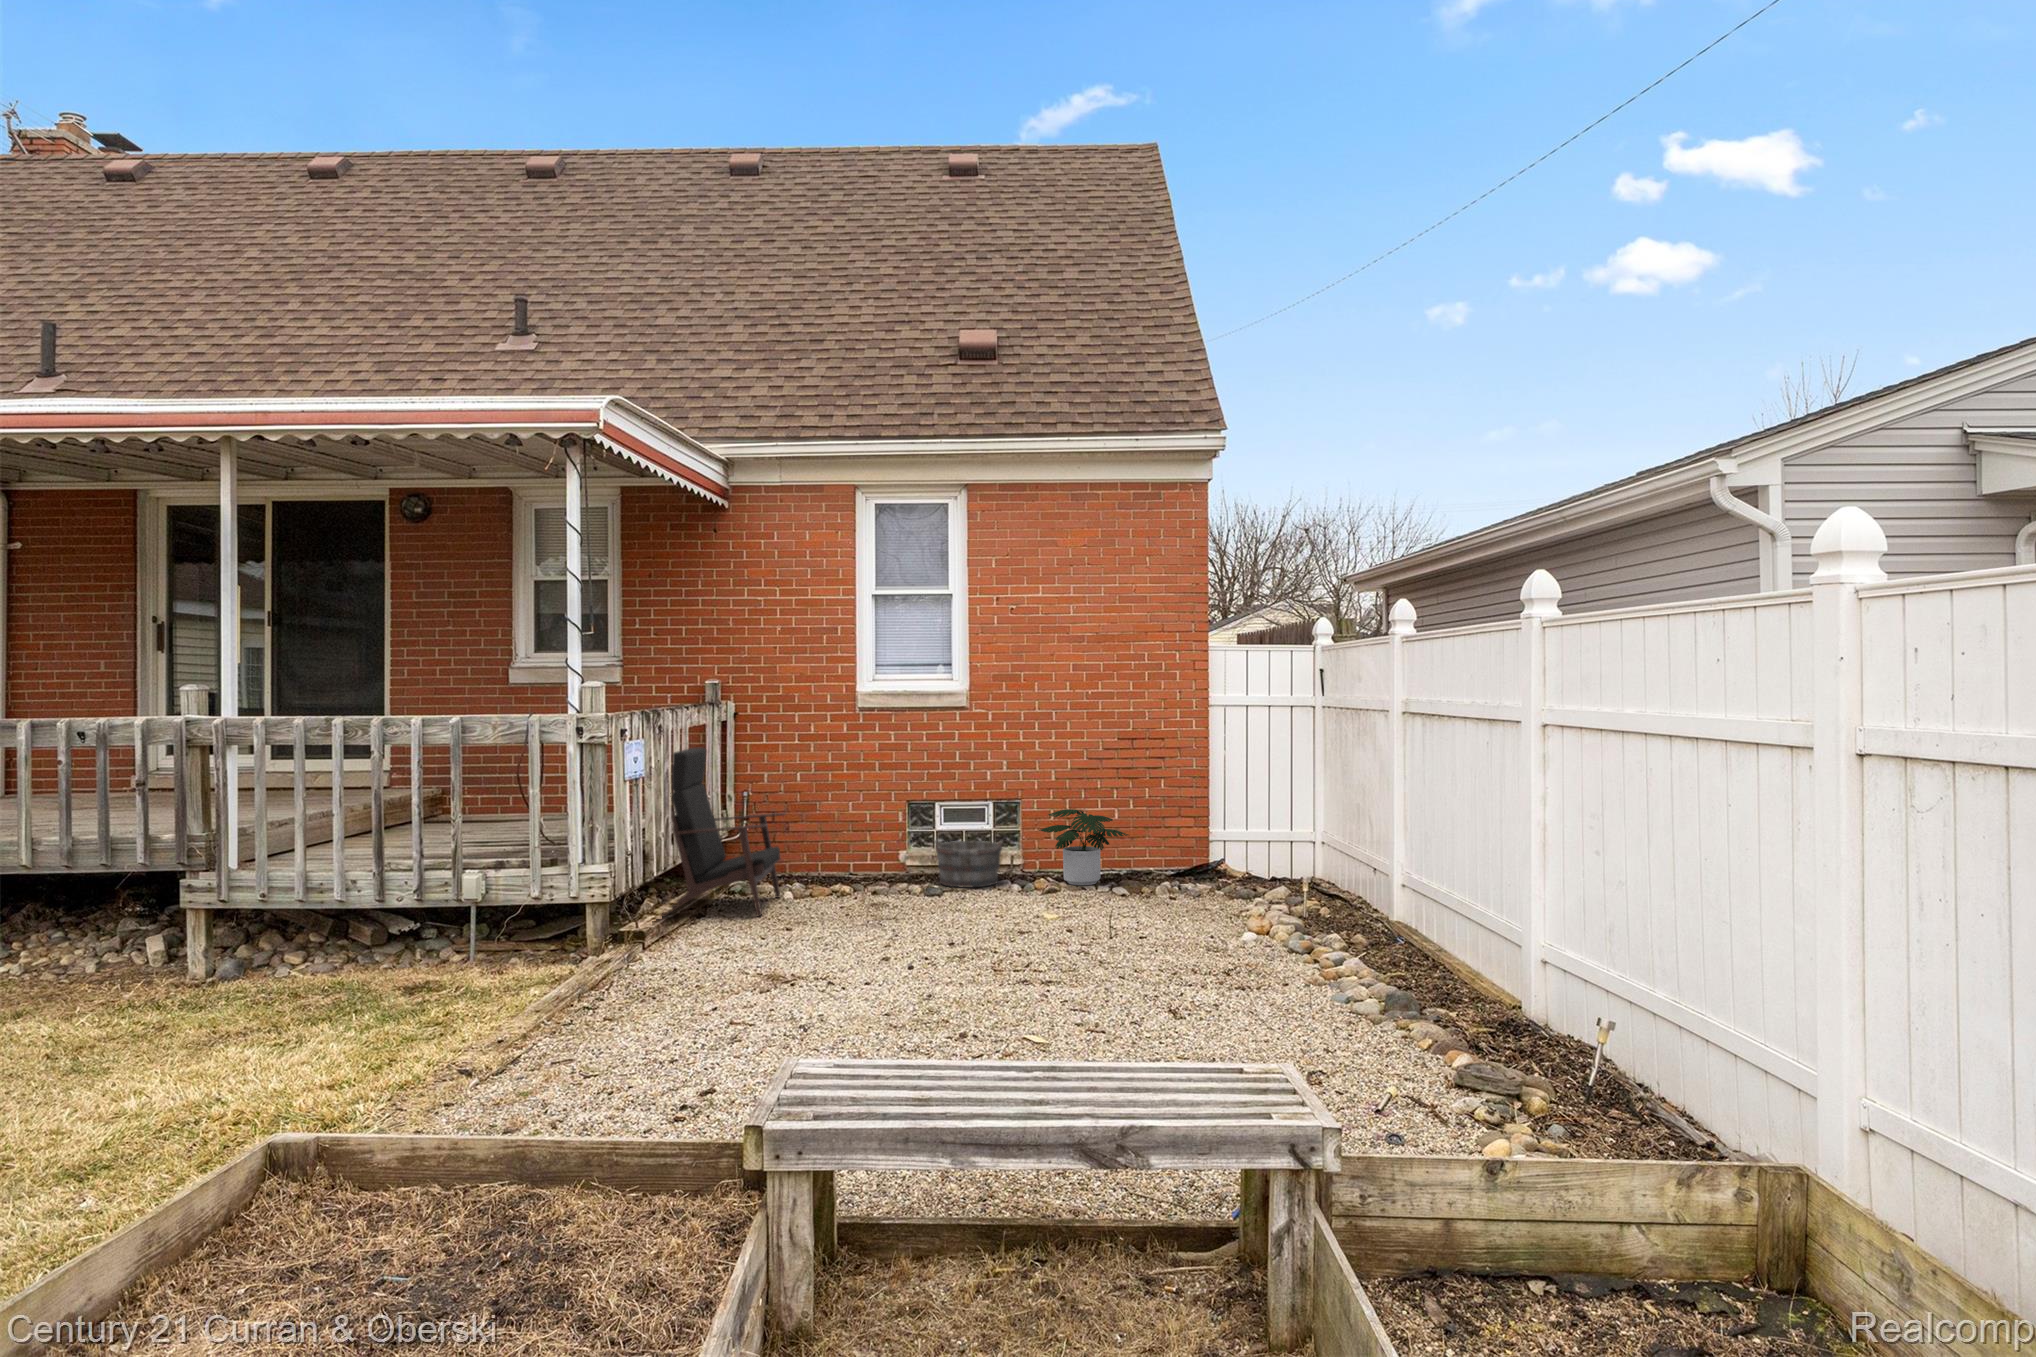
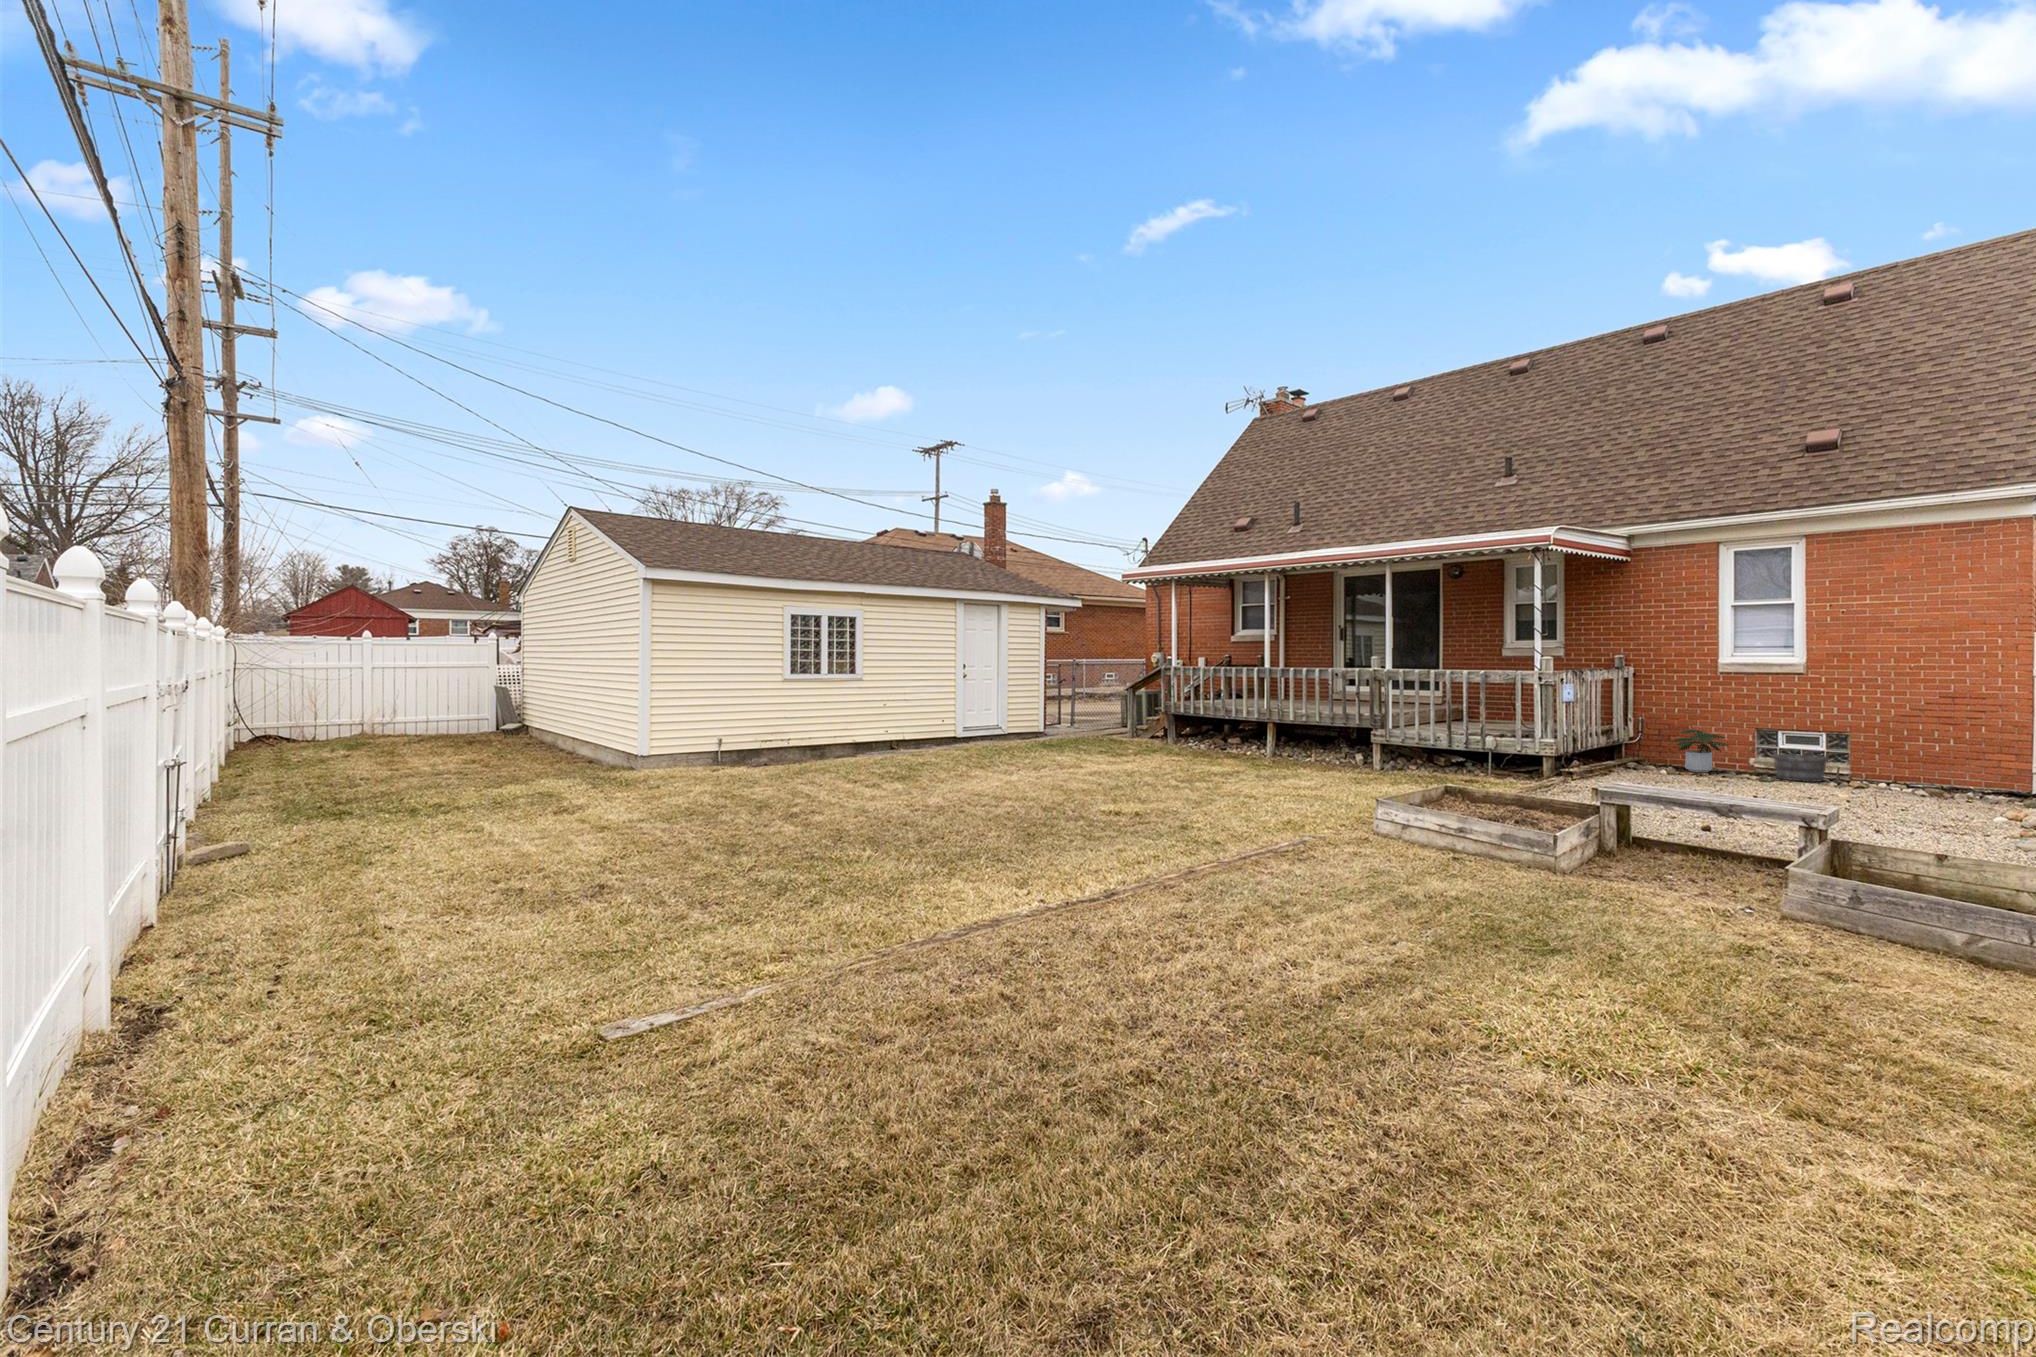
lounge chair: present [662,747,785,917] -> none [1583,690,1663,778]
potted plant: present [1039,809,1128,885] -> present [1673,730,1729,772]

